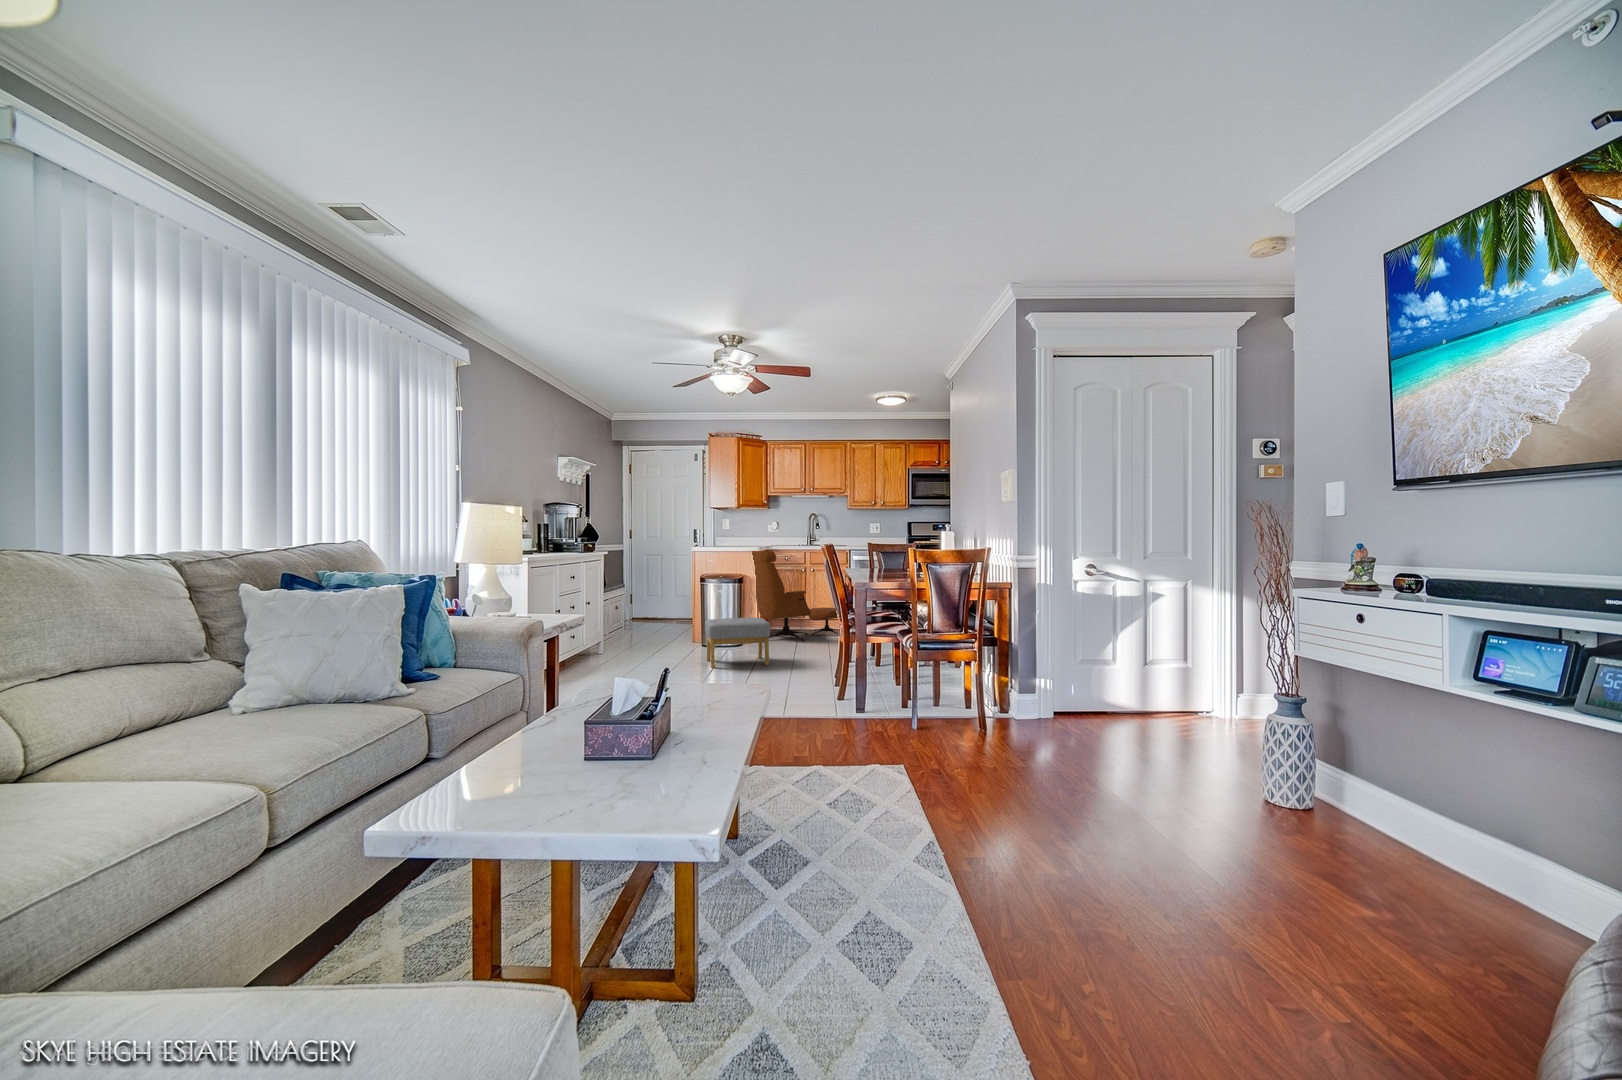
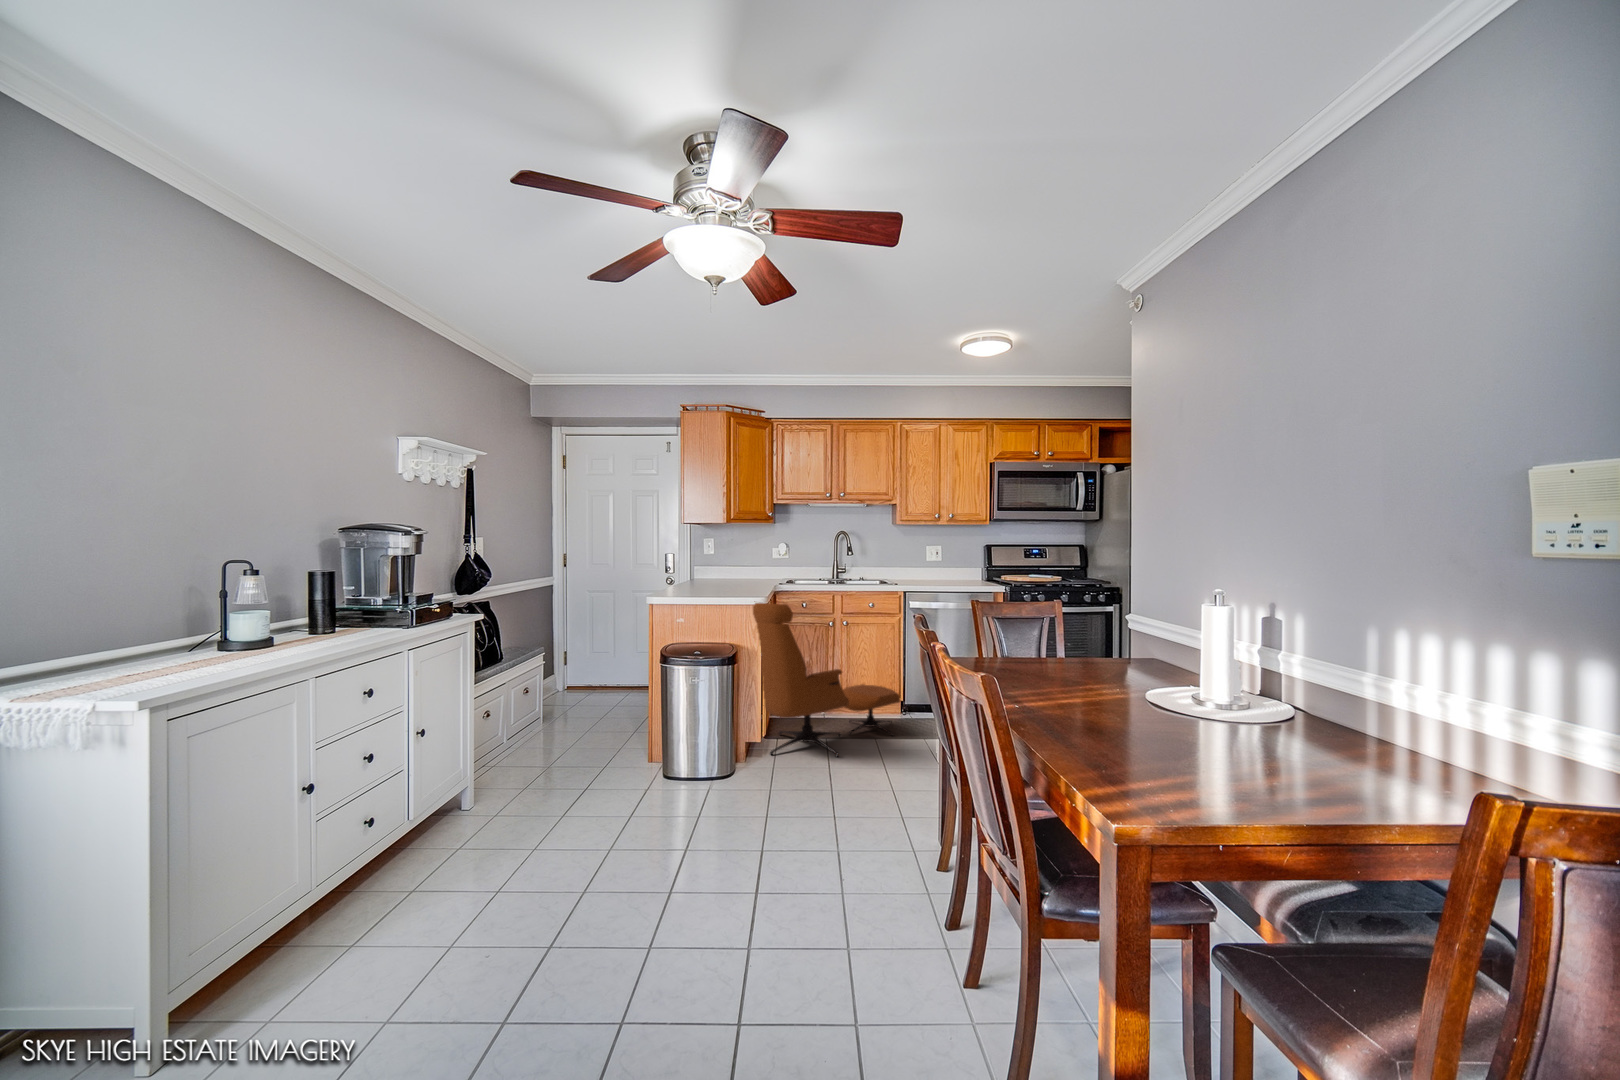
footstool: present [705,618,770,668] -> none [661,747,791,873]

